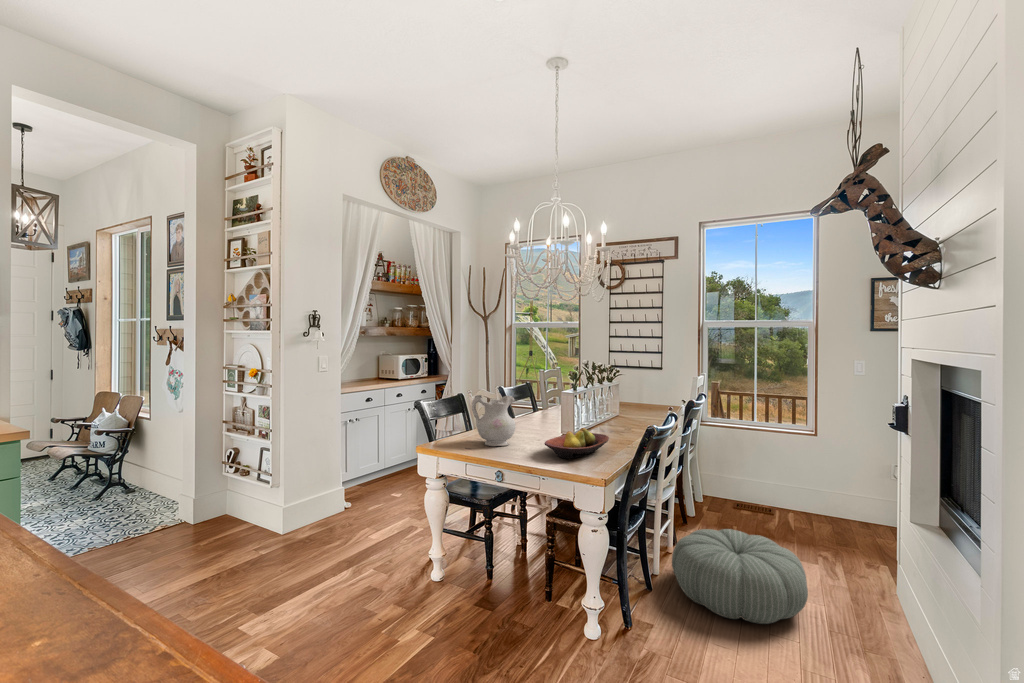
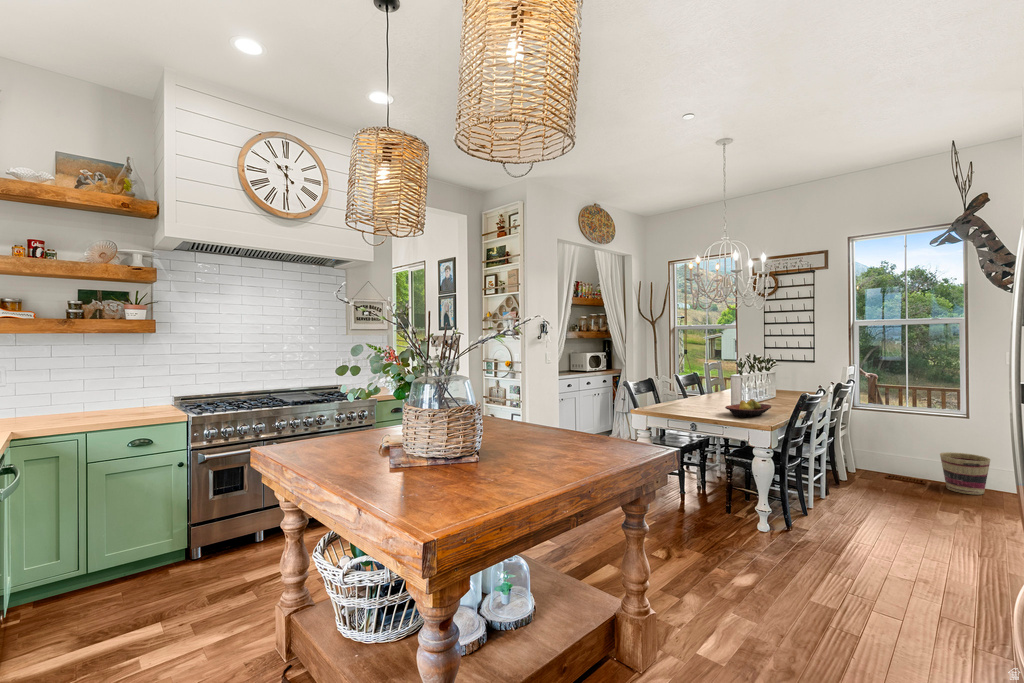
ceramic pitcher: present [472,395,516,446] -> none [671,377,702,410]
basket: none [792,476,843,528] -> present [940,452,990,495]
pouf: present [672,529,808,624] -> none [822,478,933,536]

